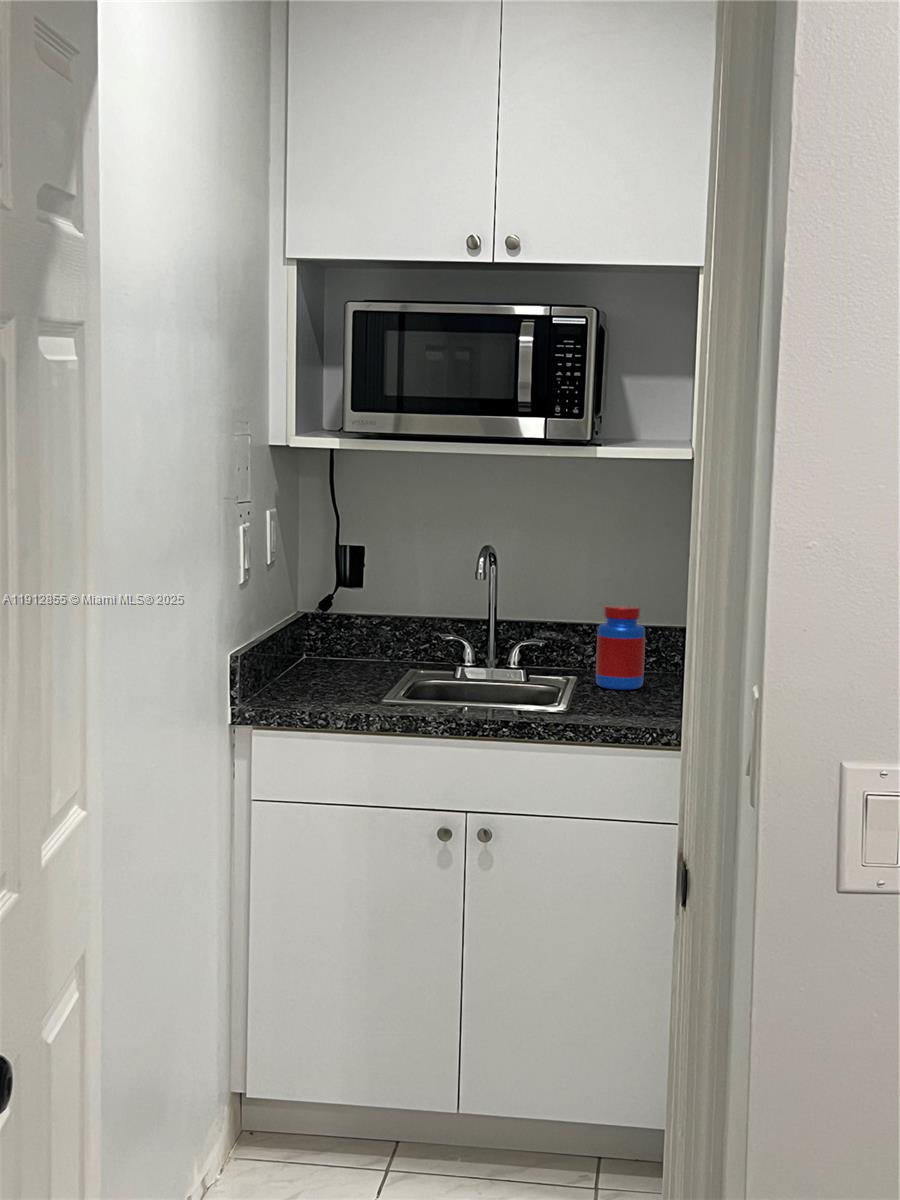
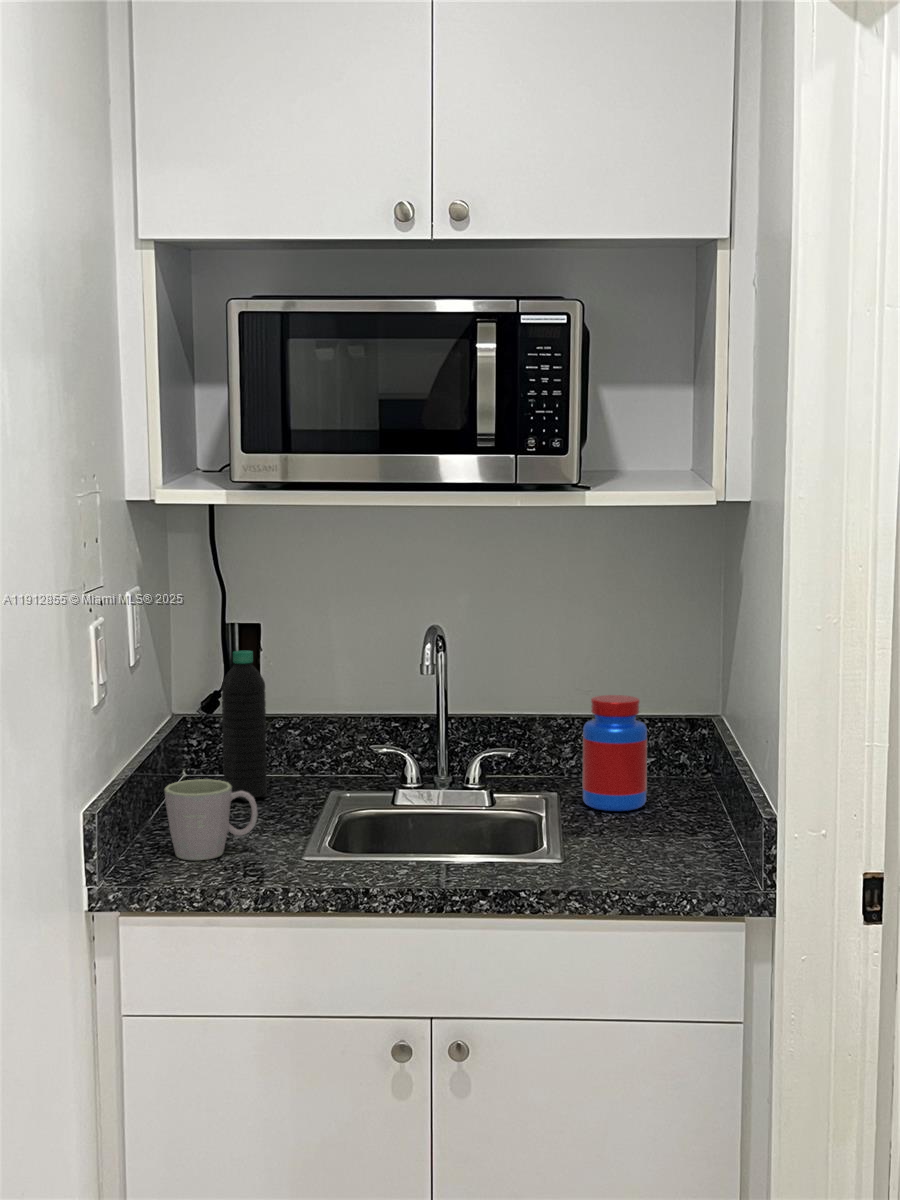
water bottle: none [332,563,365,673] -> present [222,650,267,802]
mug: none [287,644,352,699] -> present [165,779,258,860]

